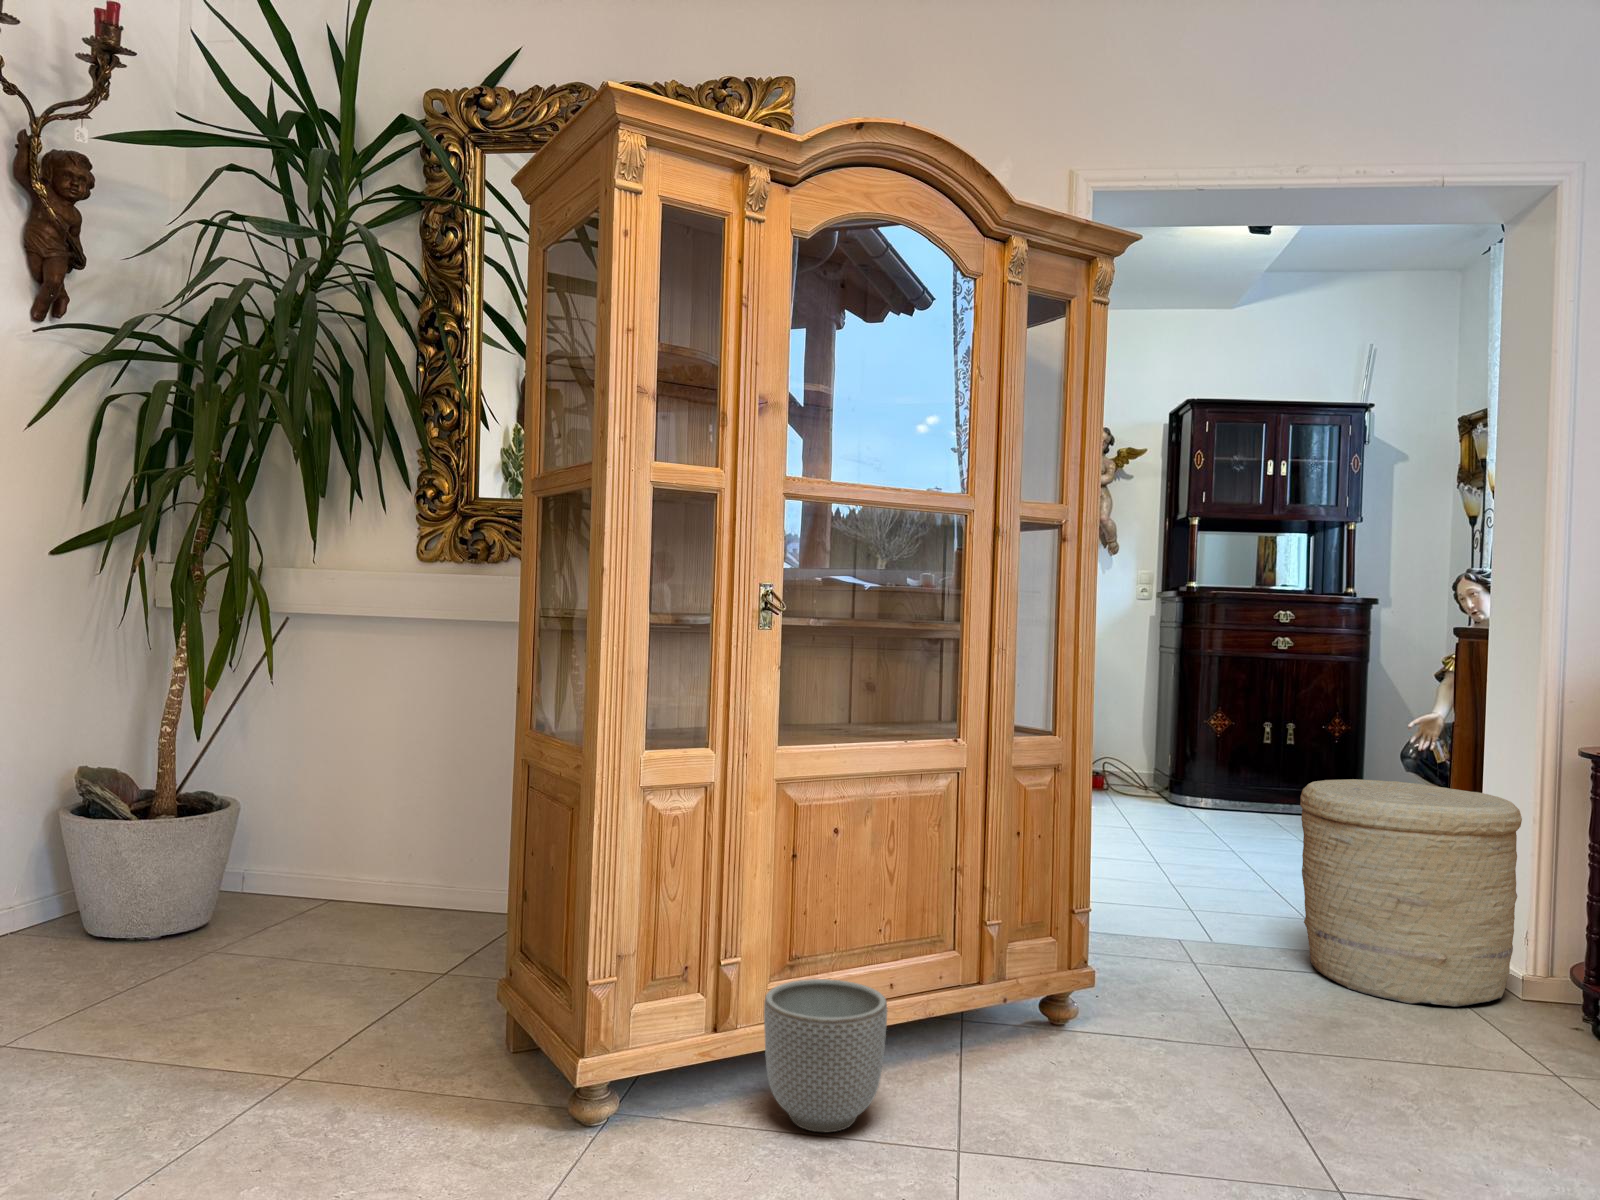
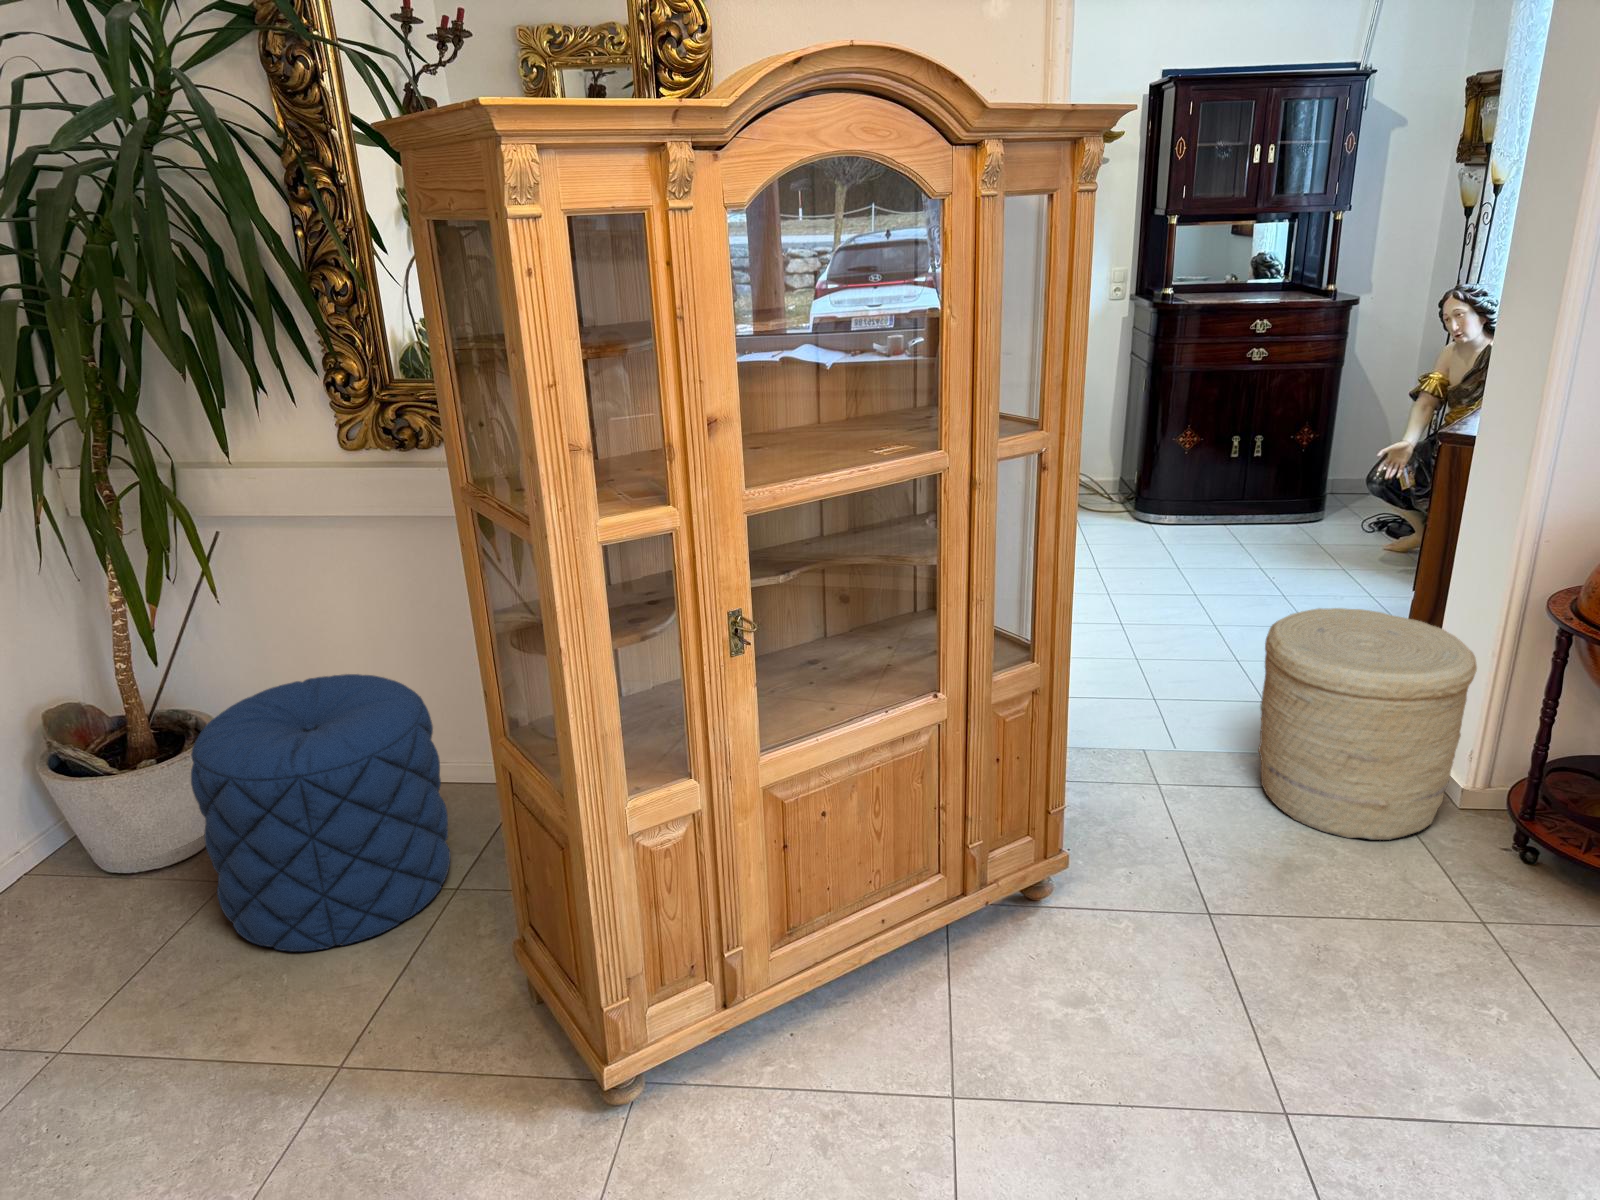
pouf: none [203,750,453,1003] -> present [191,674,450,952]
planter: present [764,979,888,1132] -> none [765,954,878,1099]

